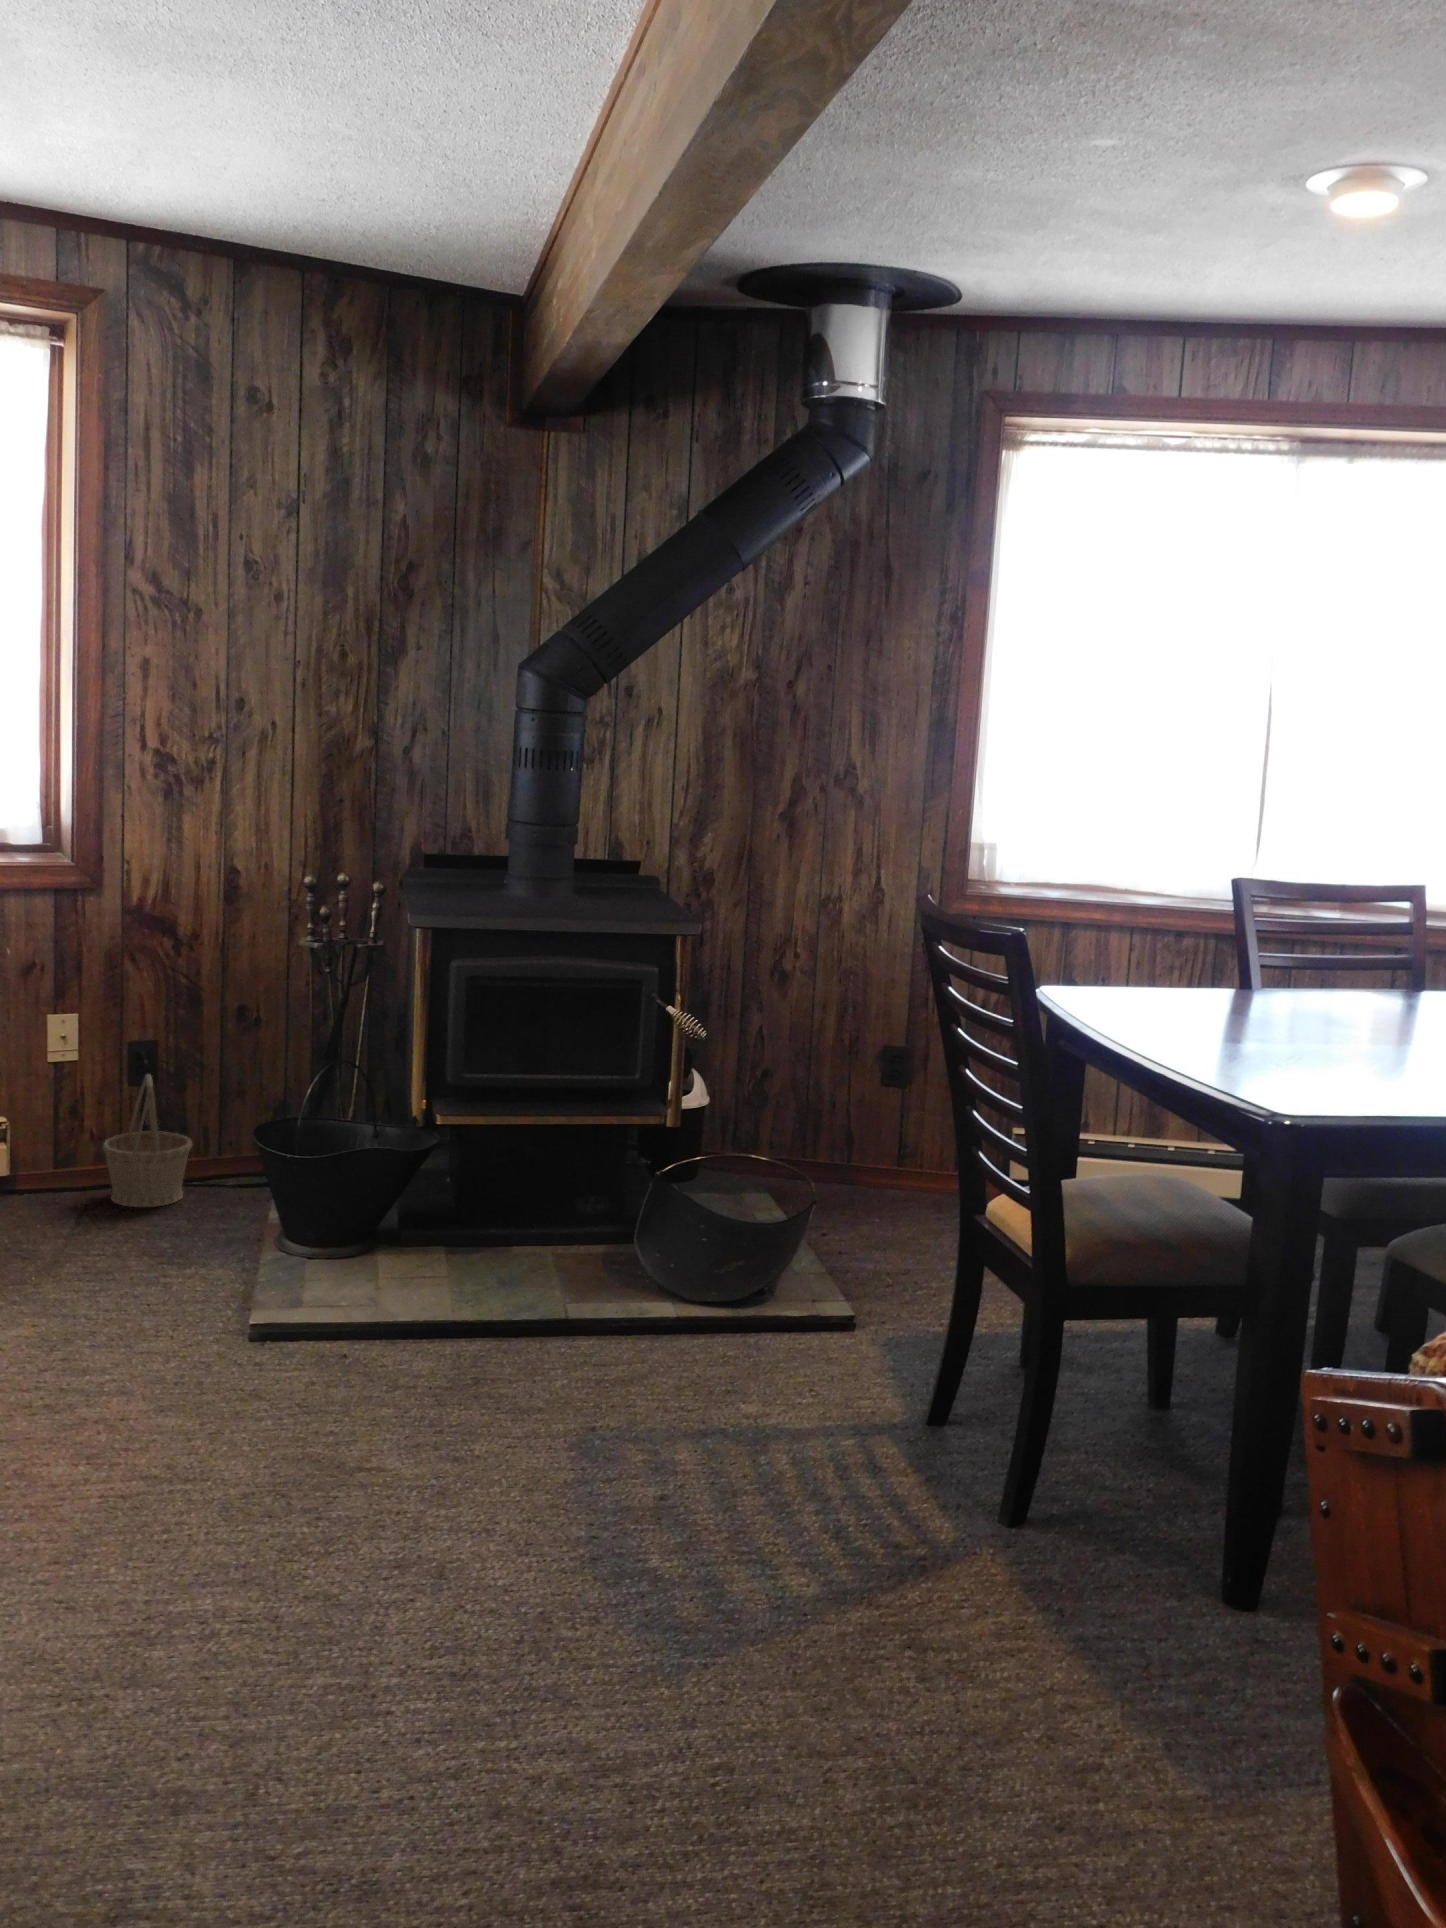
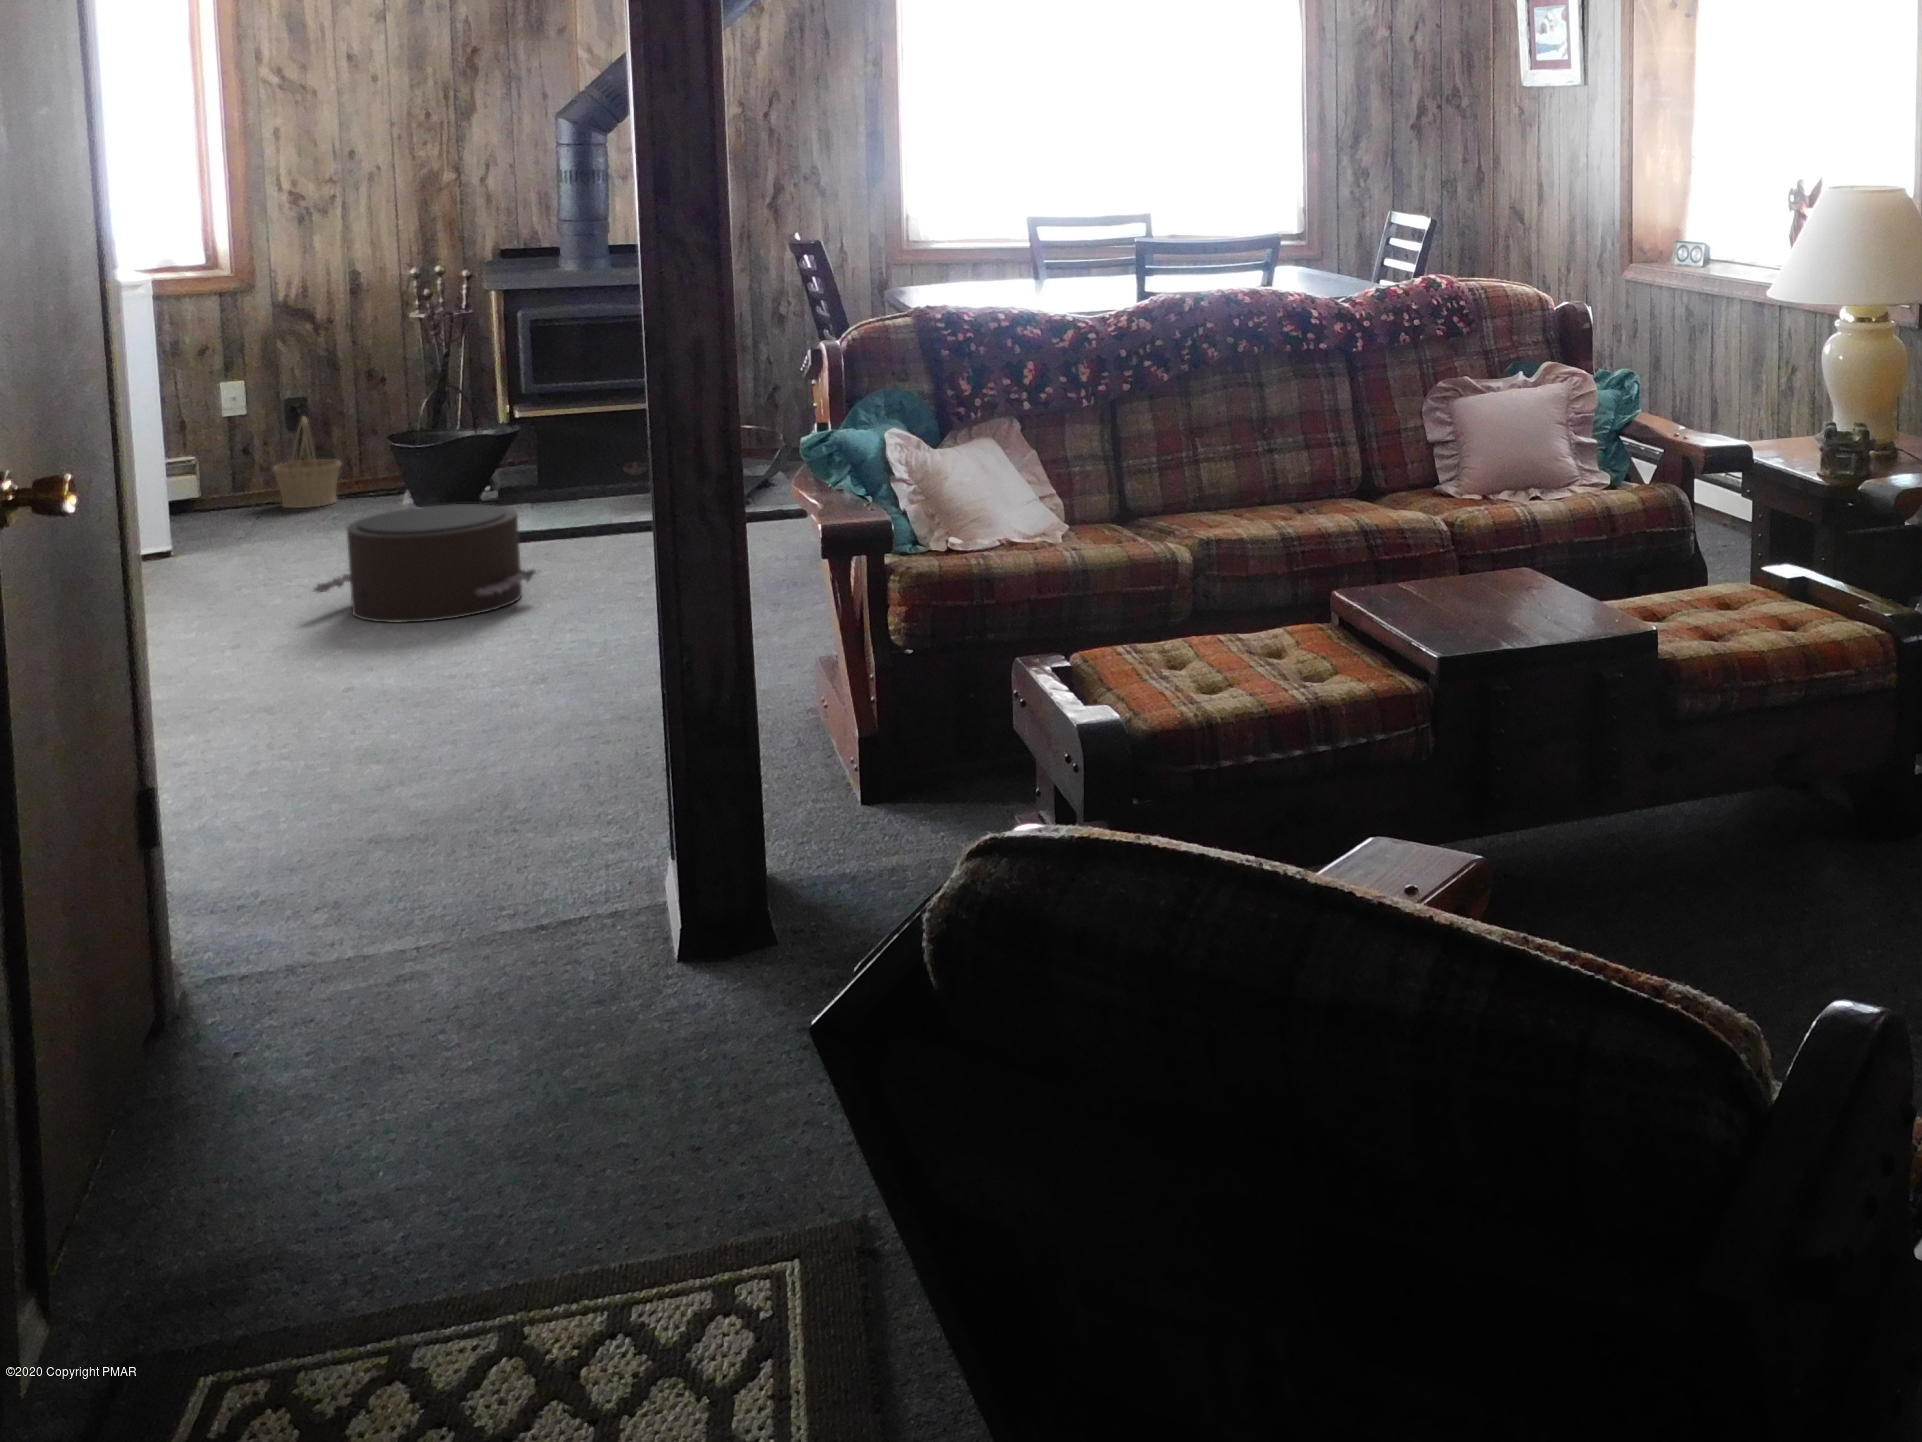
pouf: none [99,1345,486,1616] -> present [313,504,536,623]

